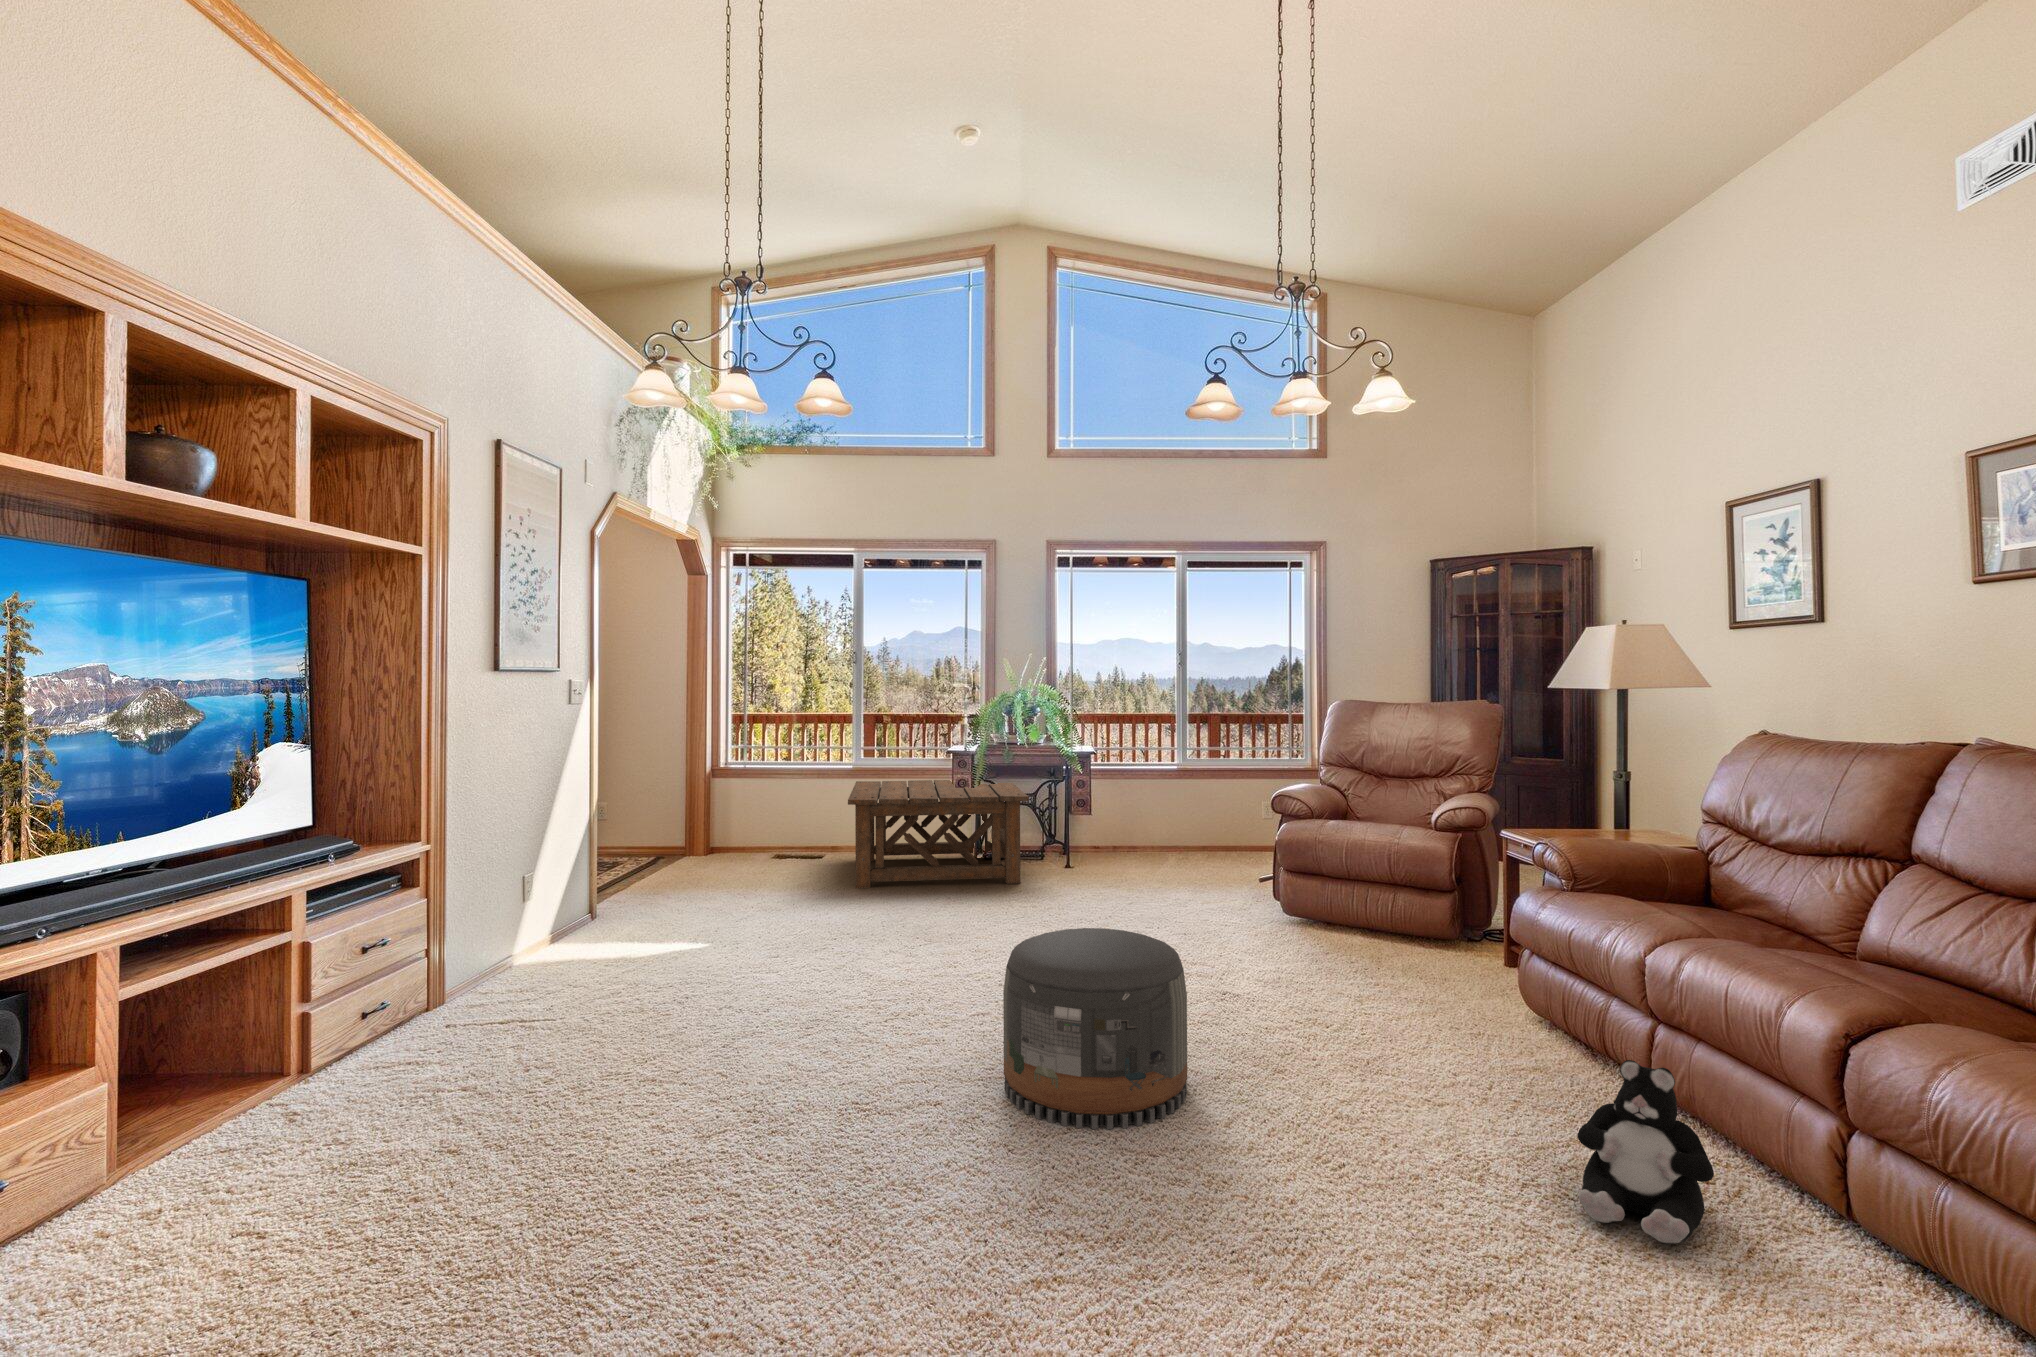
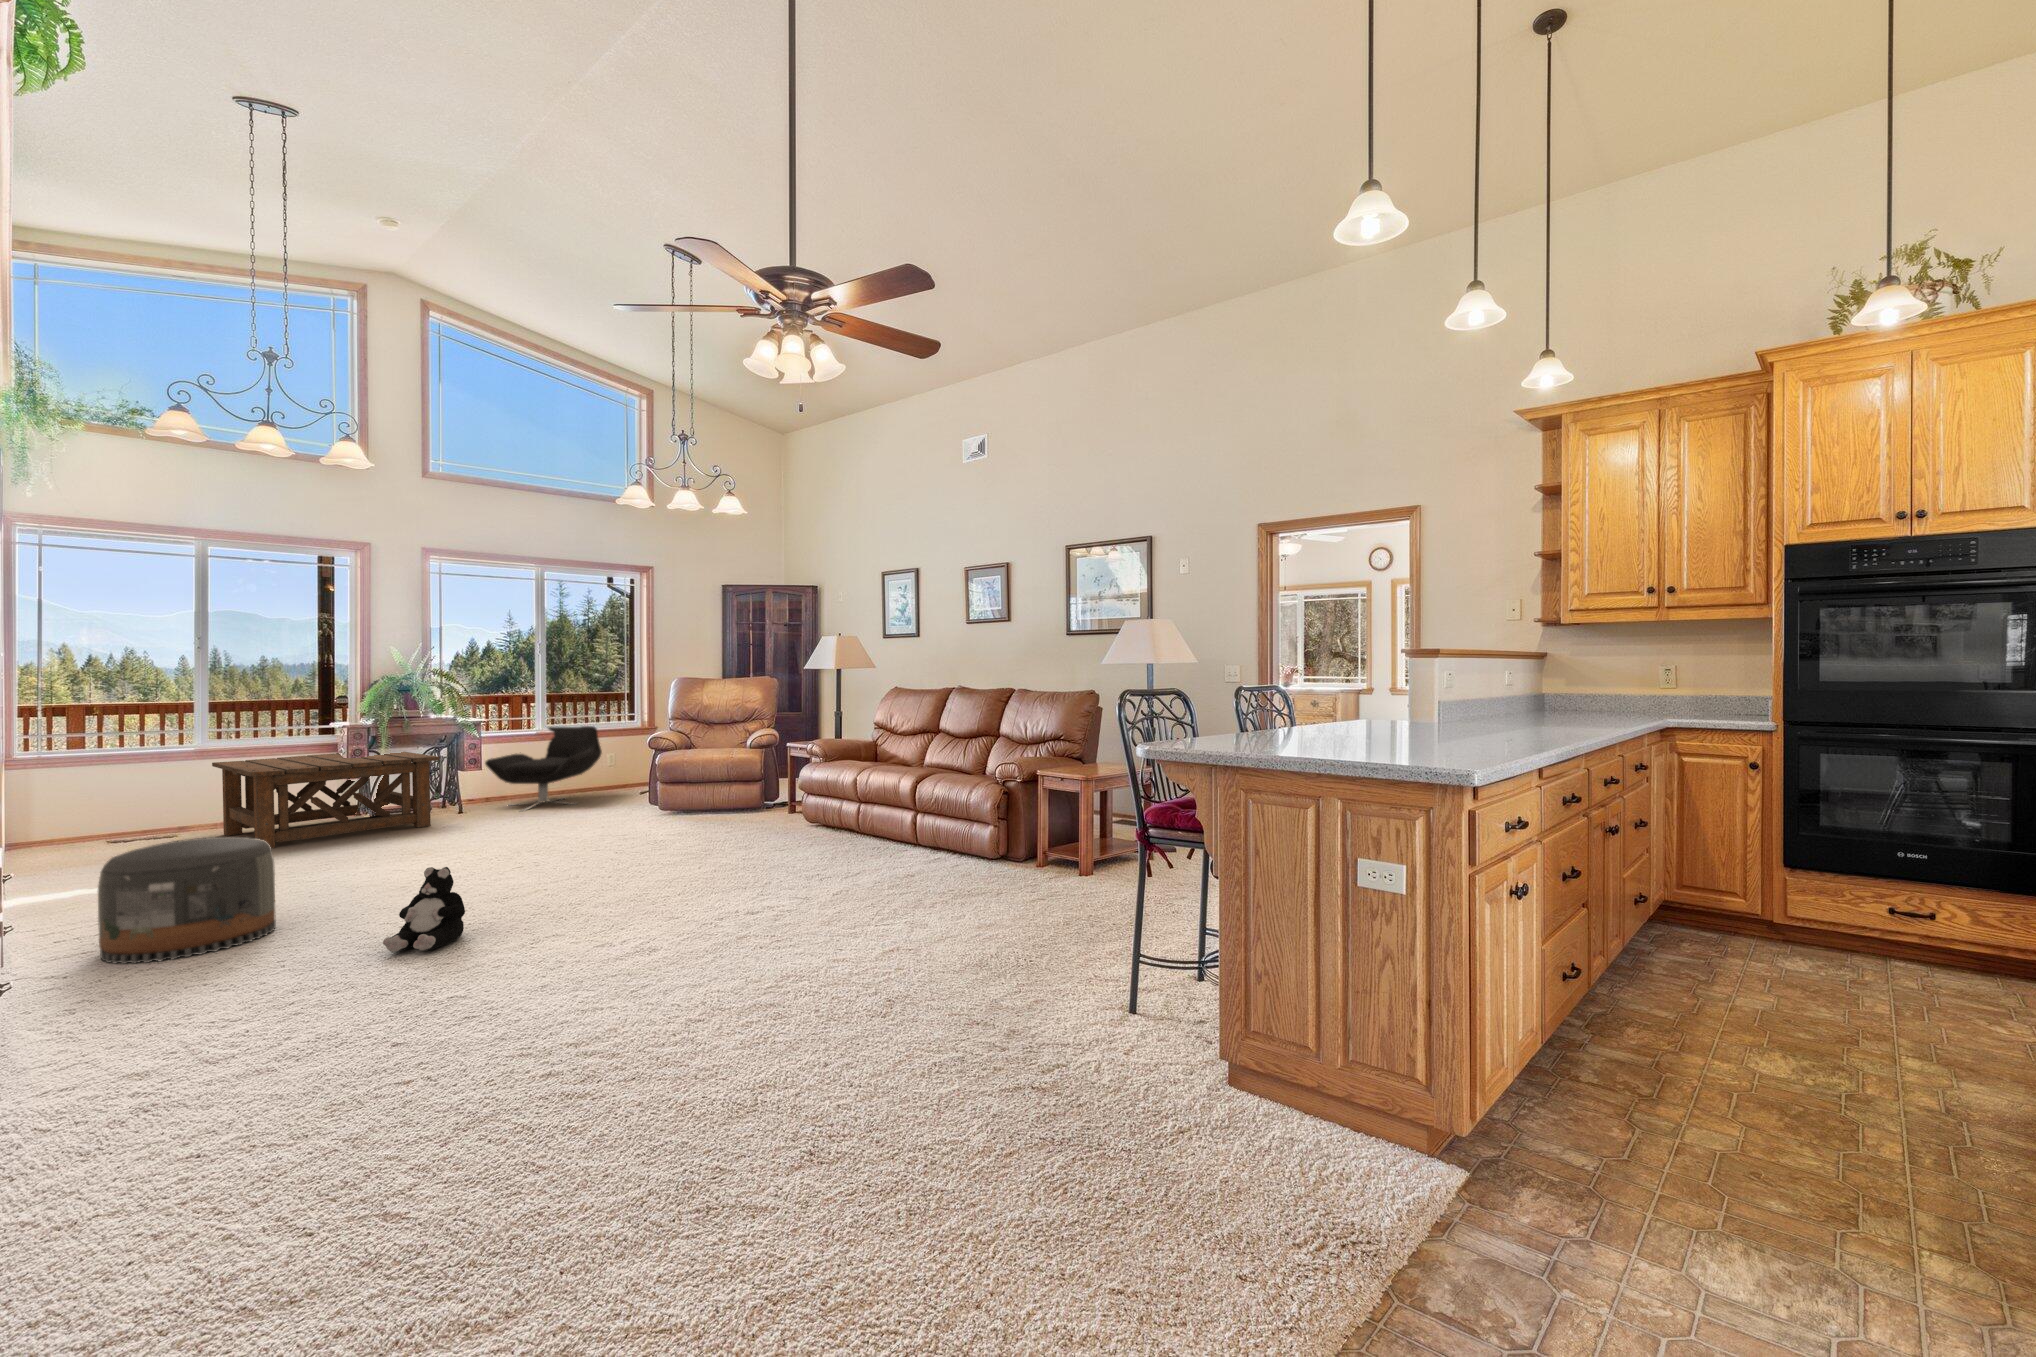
lounge chair: none [1096,762,1236,878] -> present [485,726,602,812]
pouf: present [1003,928,1187,1129] -> present [98,837,276,964]
plush toy: present [1578,1060,1714,1244] -> present [383,867,465,952]

